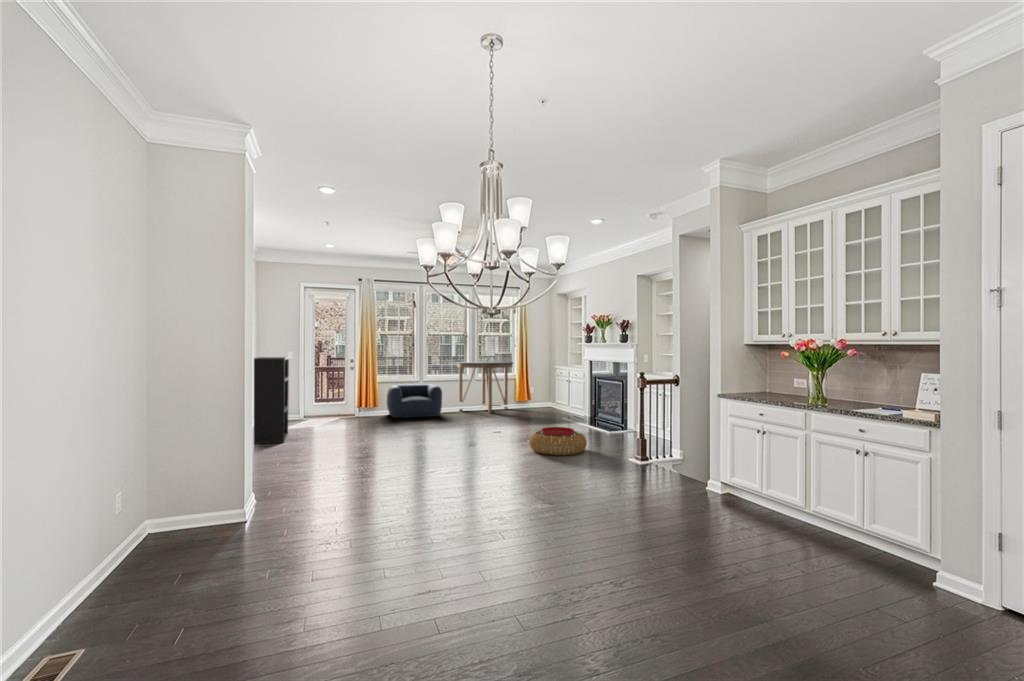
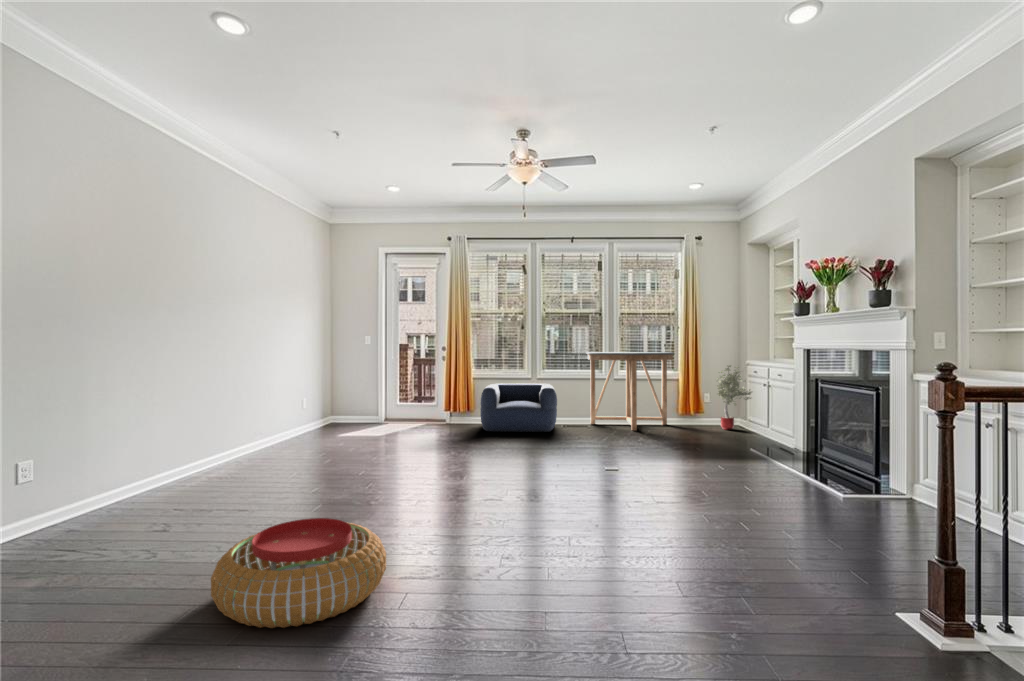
bookshelf: present [254,357,289,444] -> none [237,341,314,465]
potted tree: none [537,370,559,410] -> present [717,365,752,430]
pouf: present [529,427,587,455] -> present [211,518,386,628]

